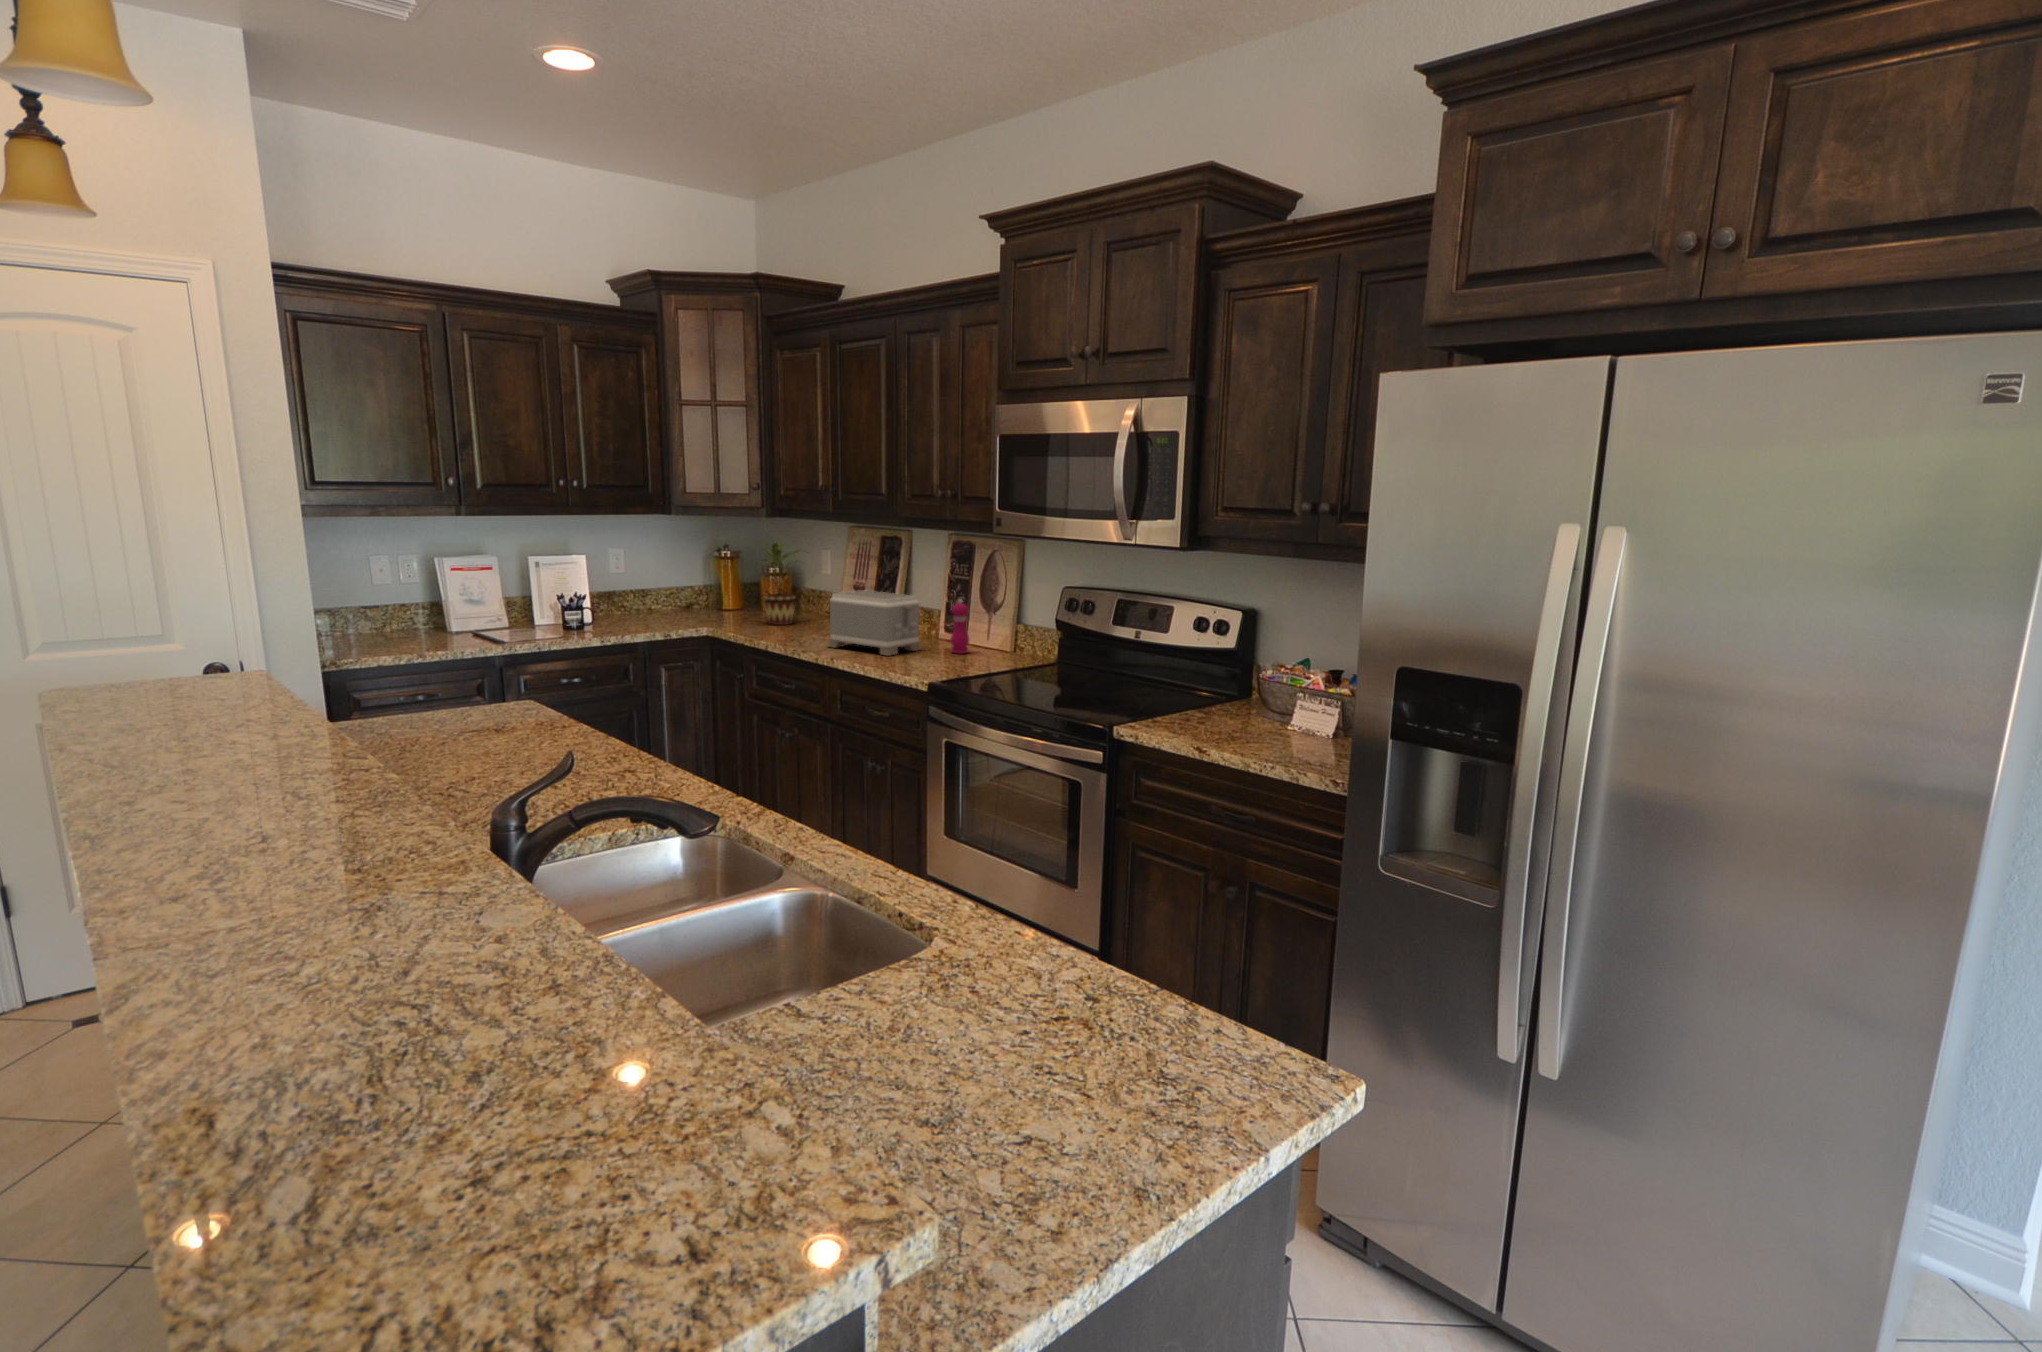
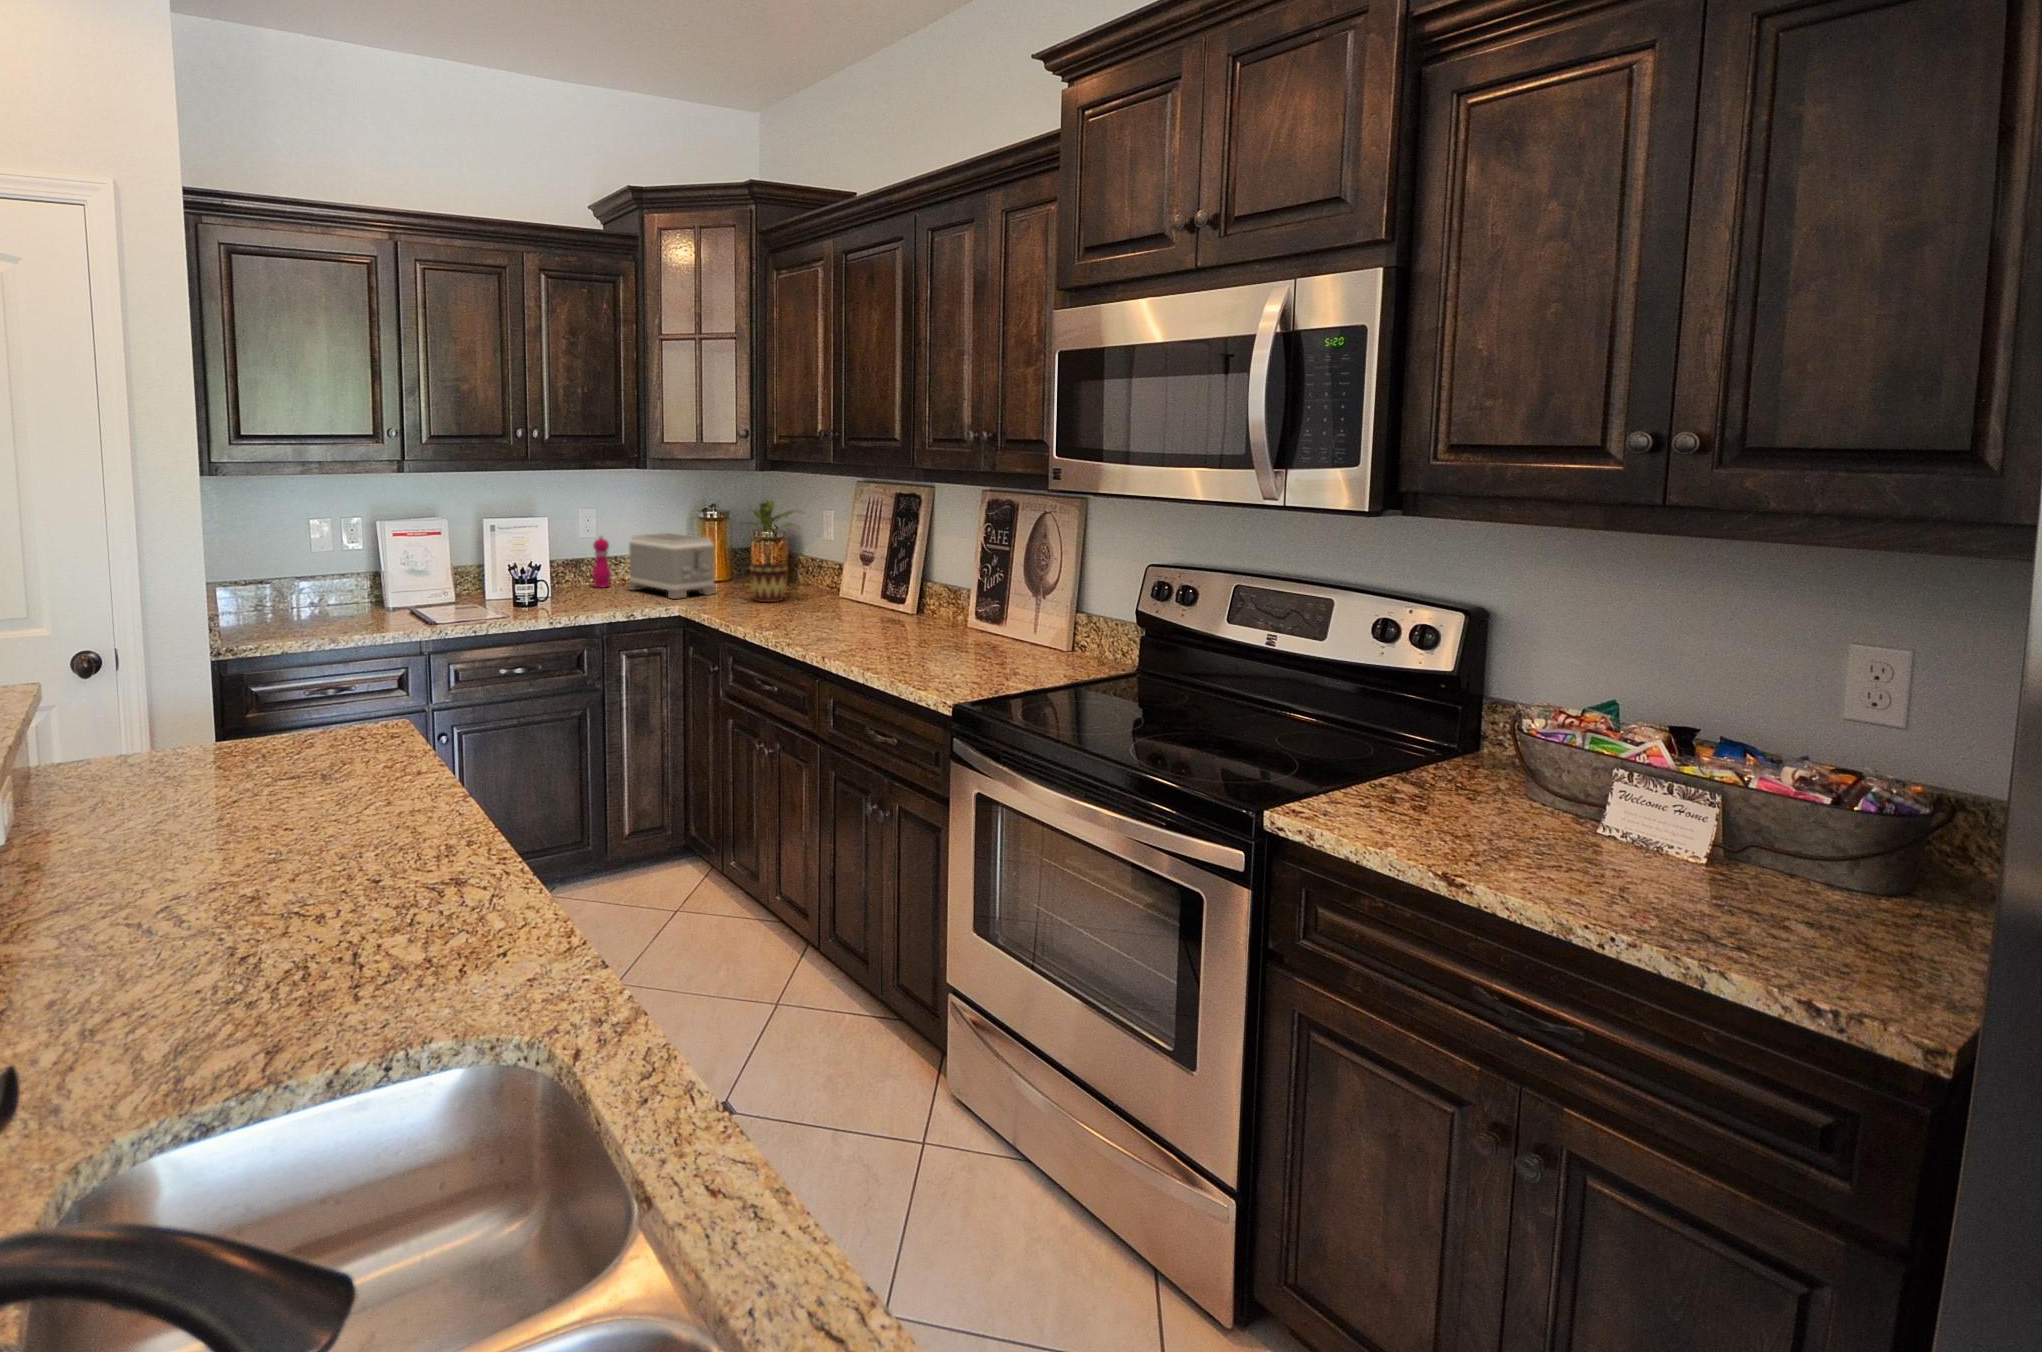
toaster: present [828,590,921,656] -> present [628,533,716,599]
pepper mill: present [950,600,969,654] -> present [592,535,611,588]

